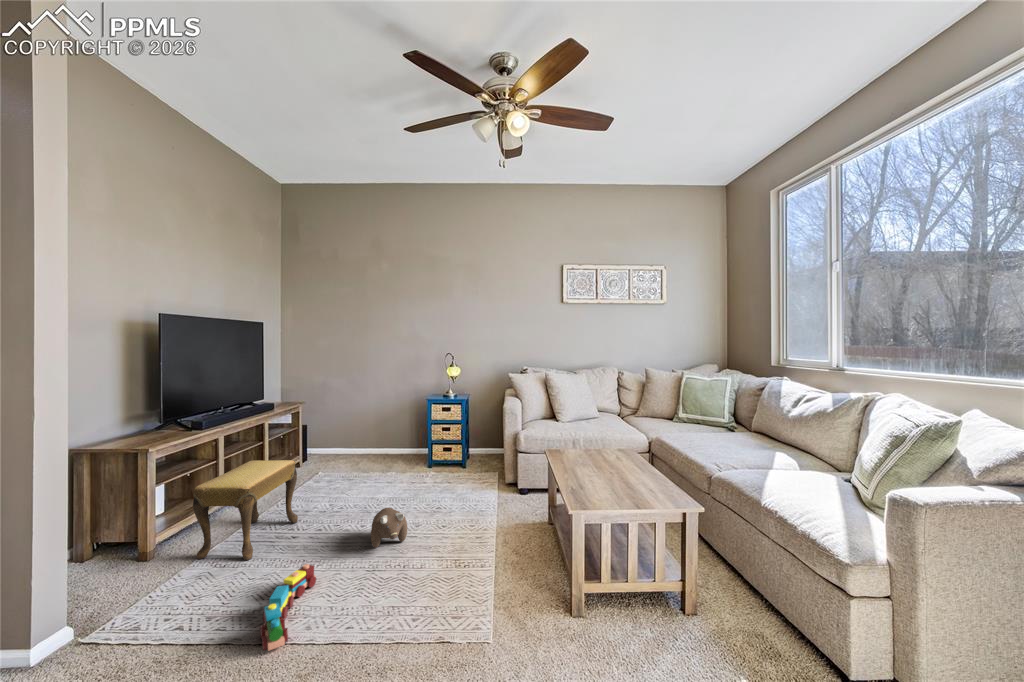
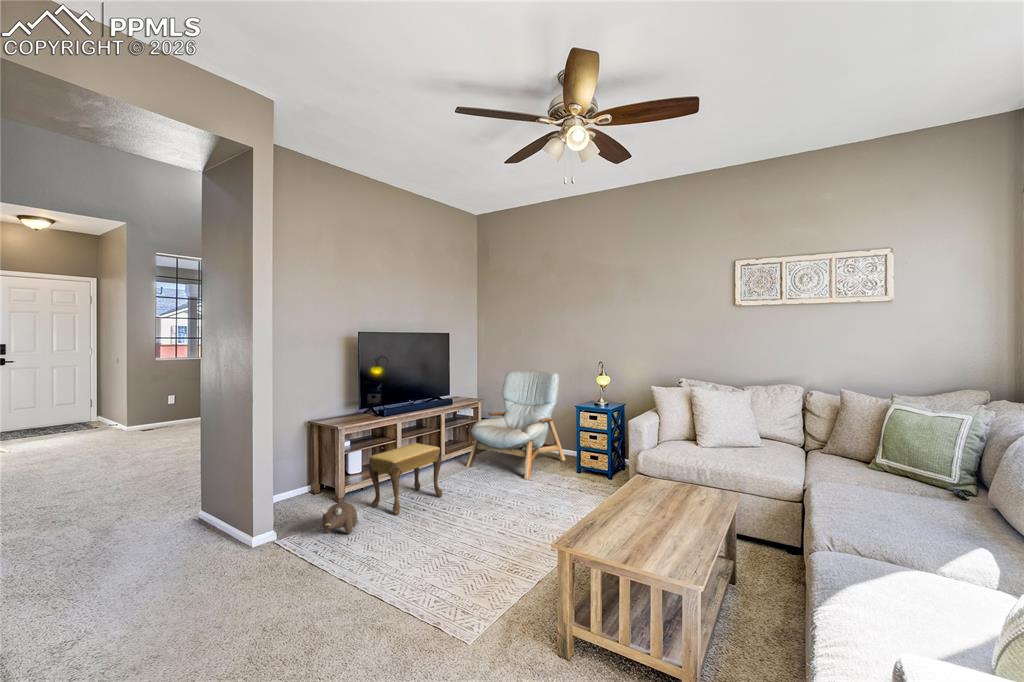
armchair: none [299,365,409,483] -> present [466,370,566,479]
plush toy: present [371,508,407,548] -> present [321,502,357,534]
toy train: present [260,564,316,651] -> none [362,526,420,574]

